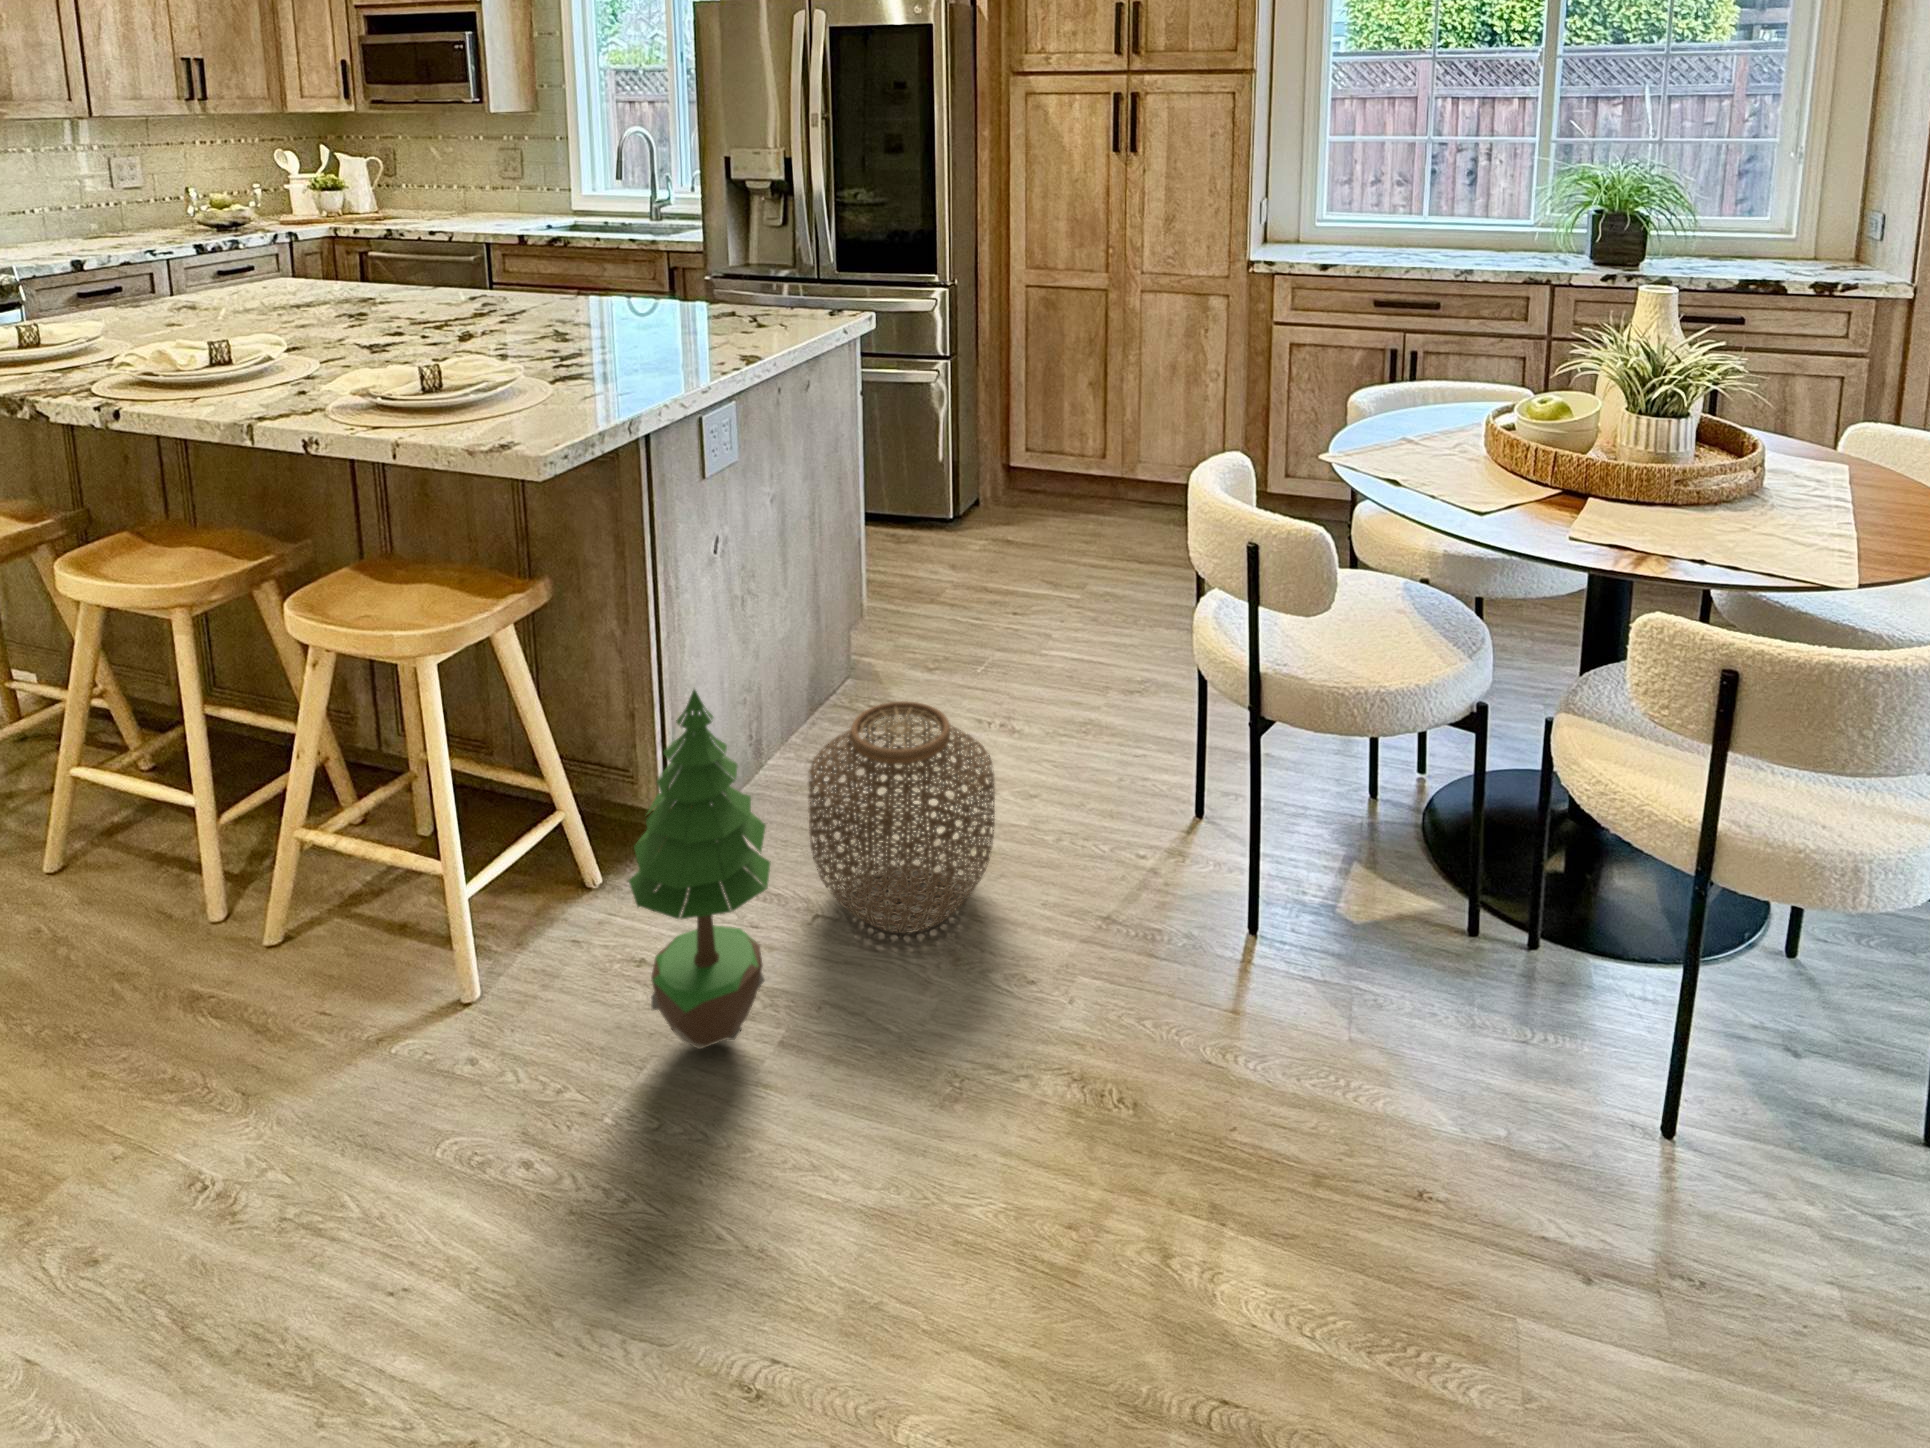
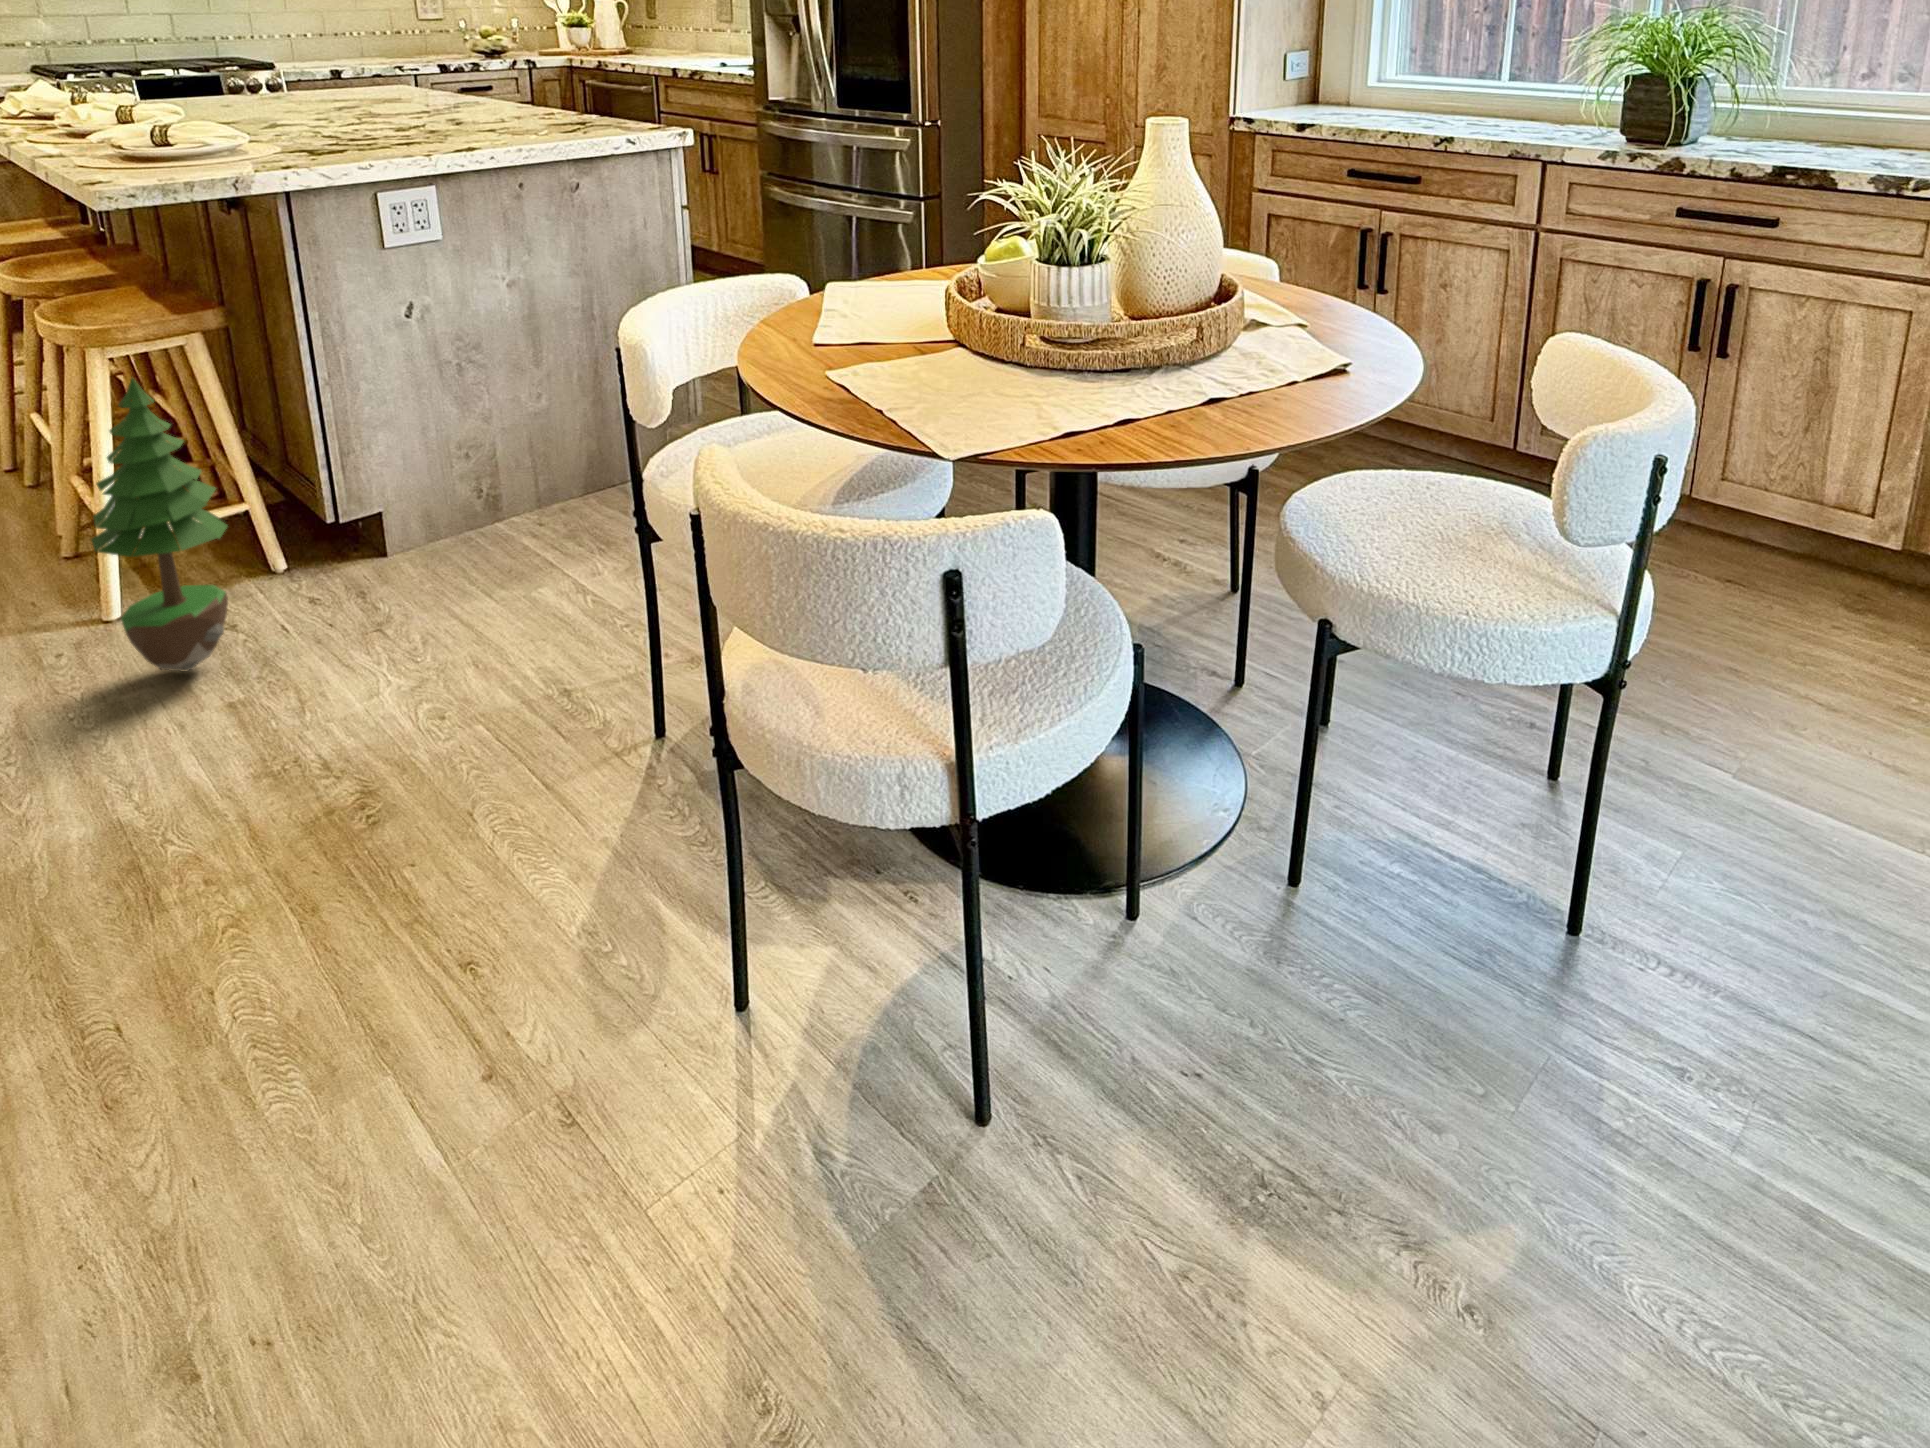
woven basket: present [808,701,995,933] -> none [330,452,518,647]

